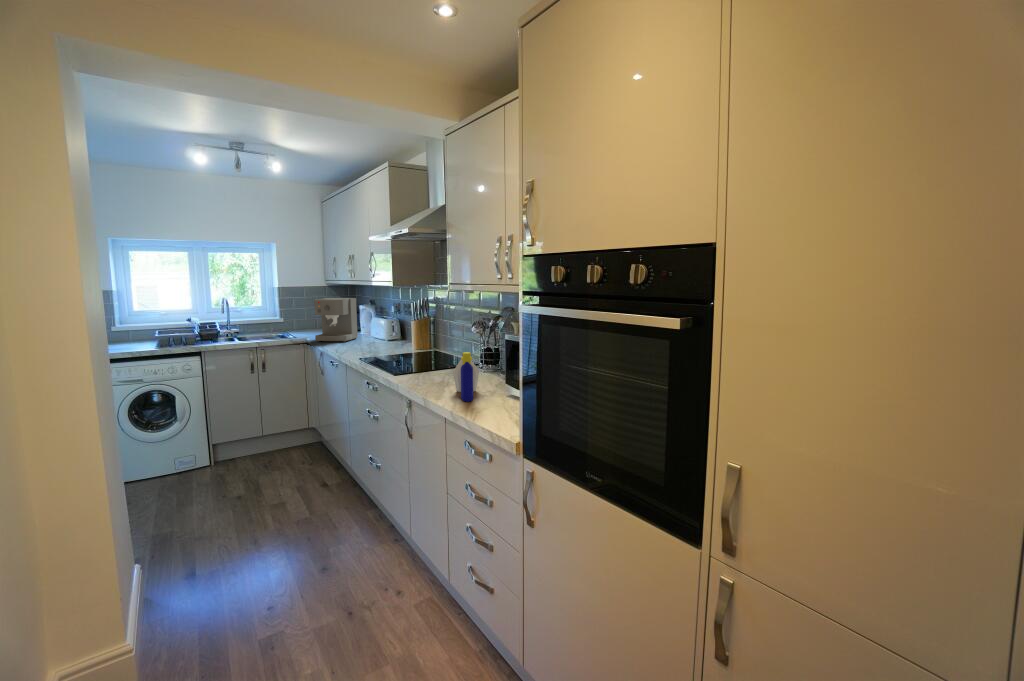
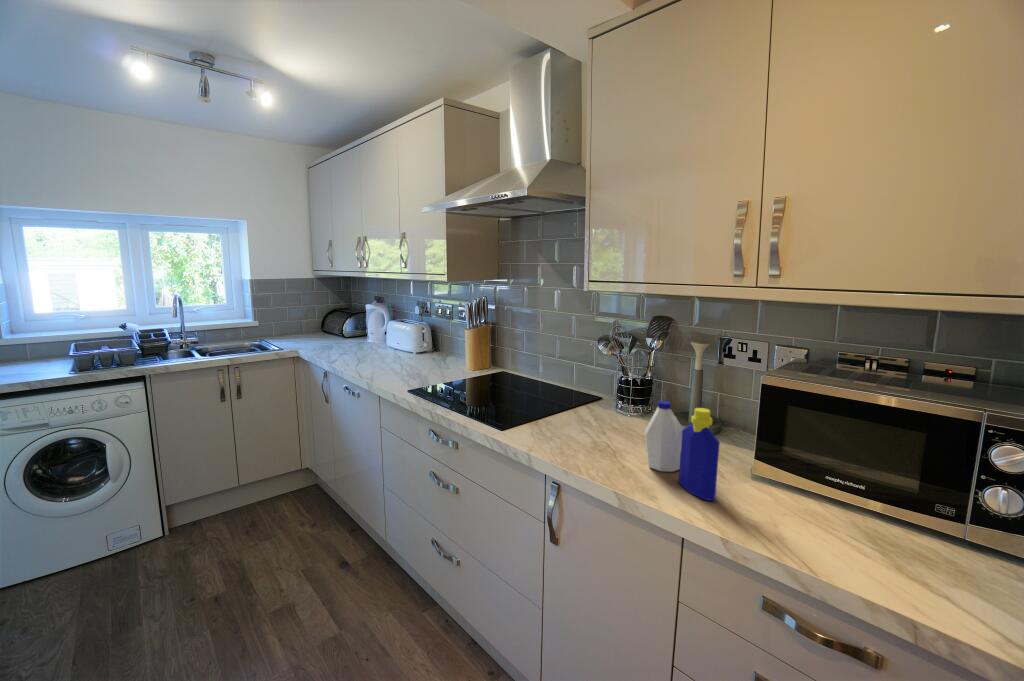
coffee maker: present [314,298,358,342] -> none [314,295,370,356]

